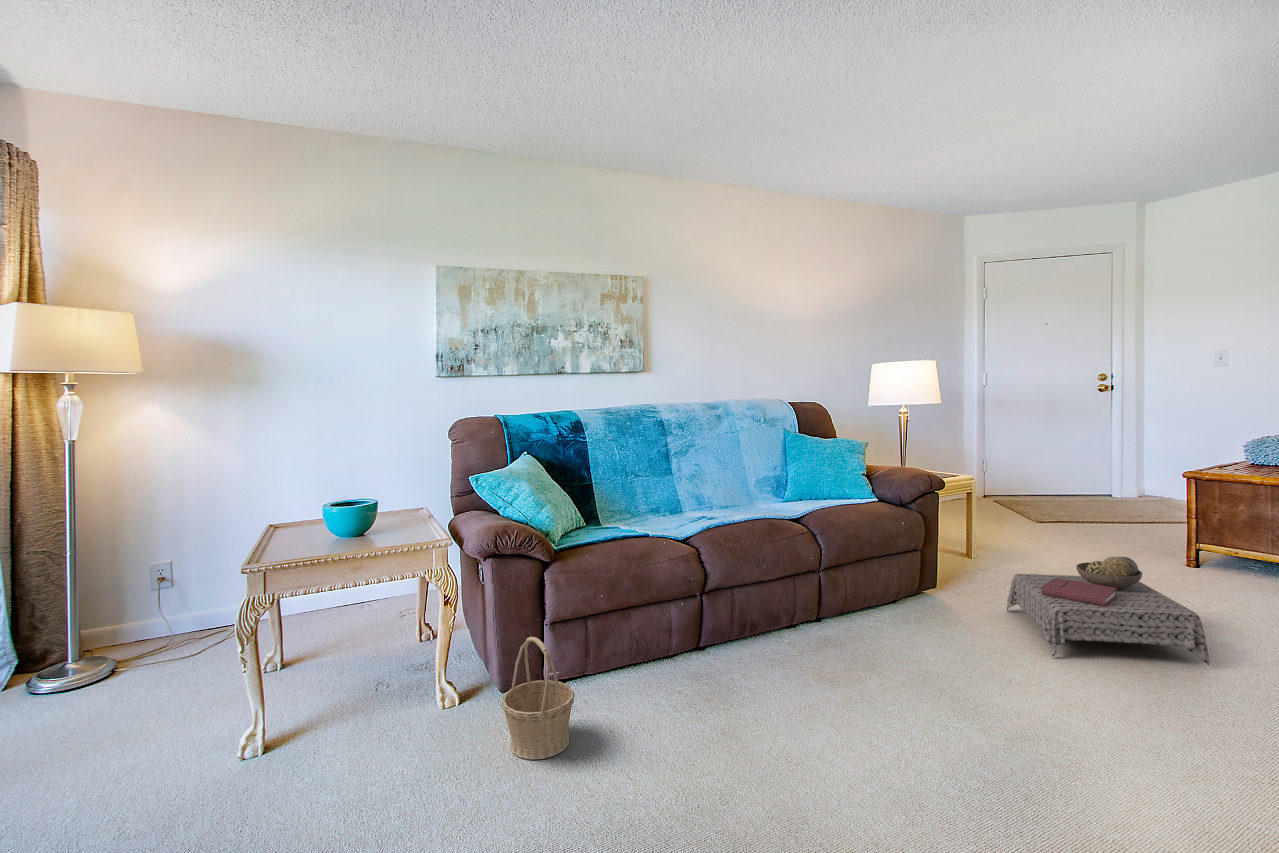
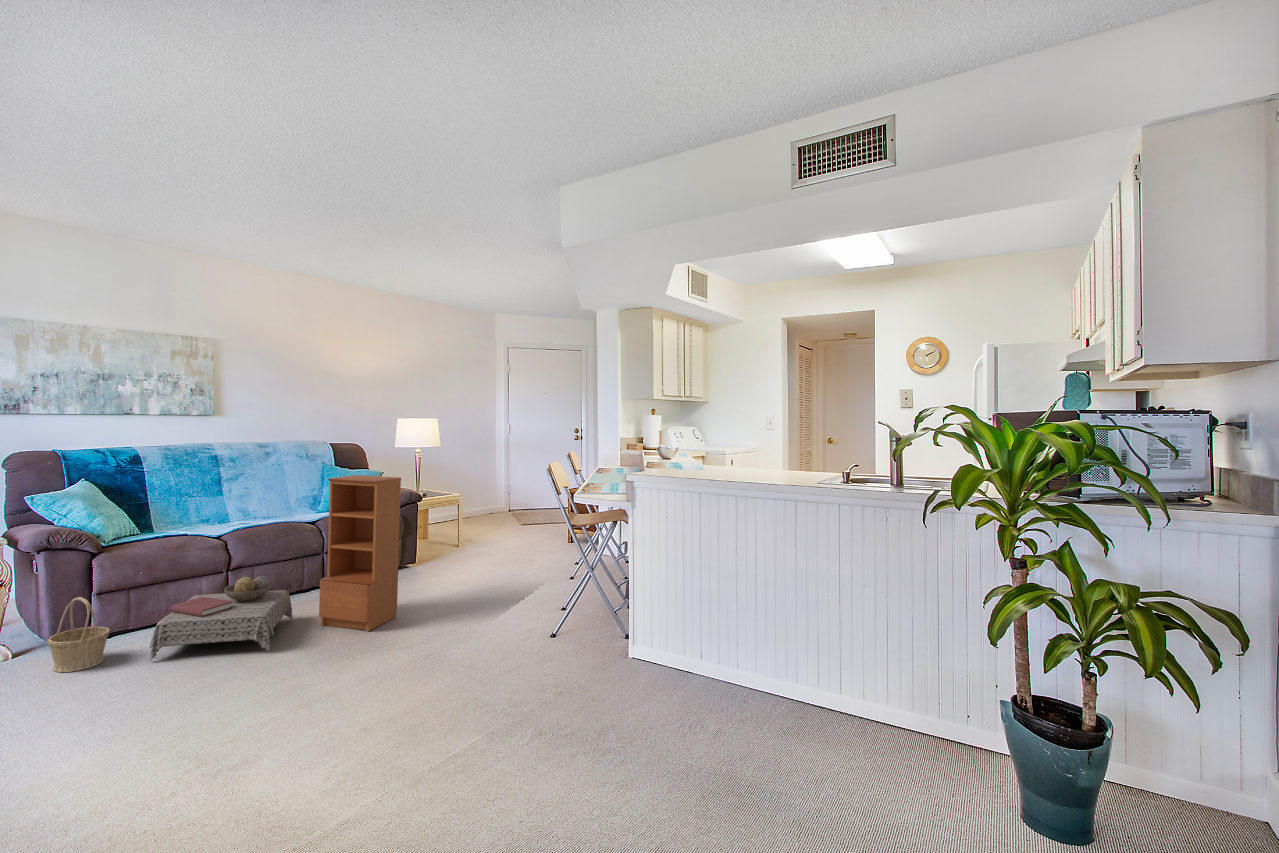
bookcase: none [868,442,1009,759] -> present [319,475,401,631]
ottoman: present [1007,557,1210,666] -> present [150,576,292,661]

